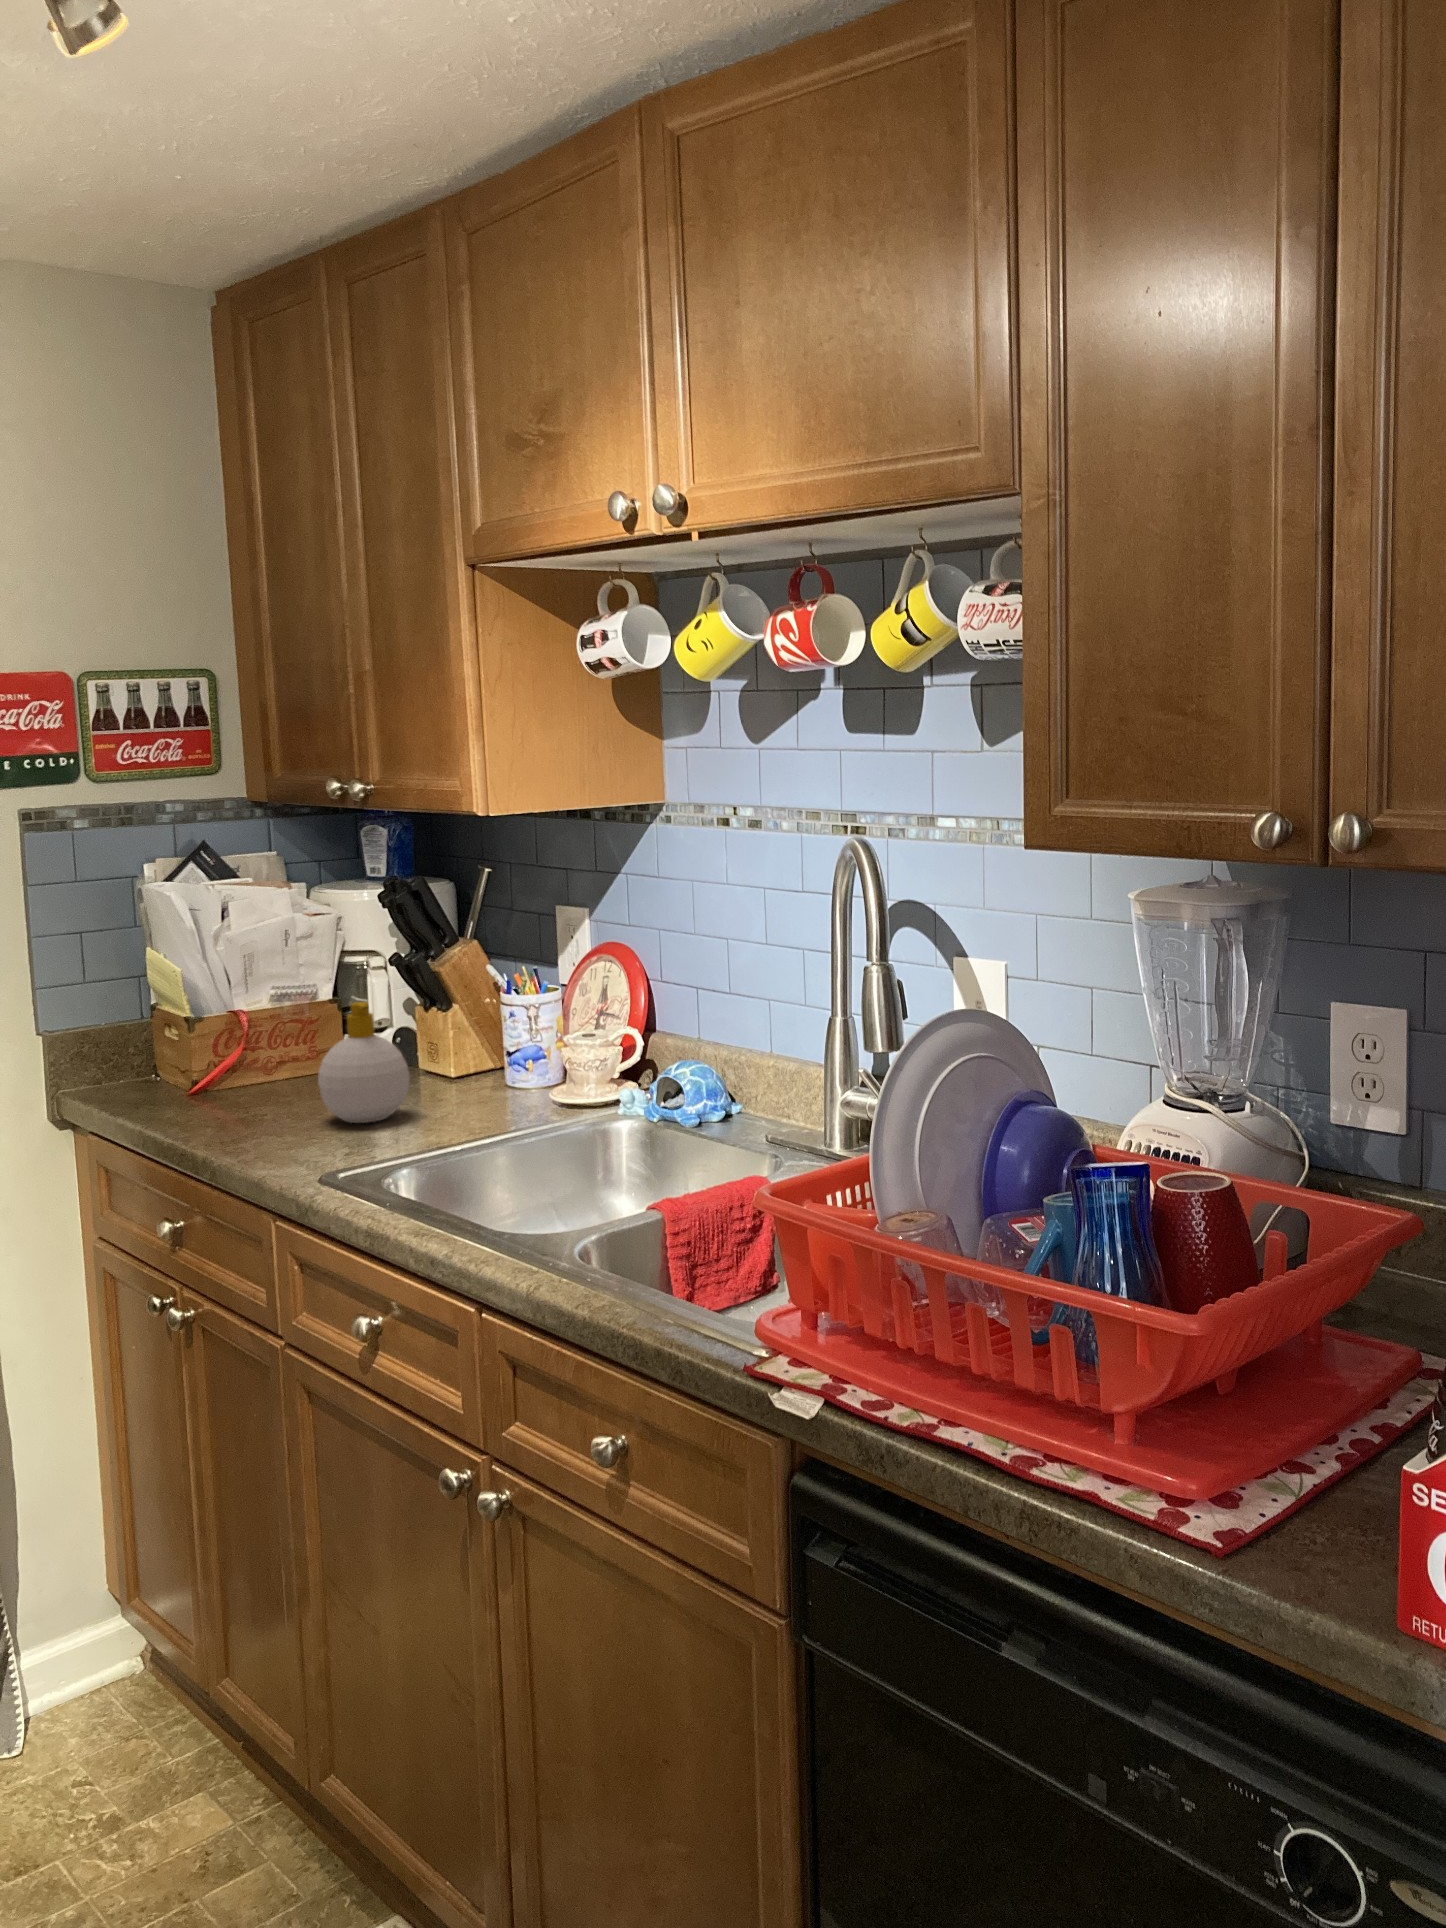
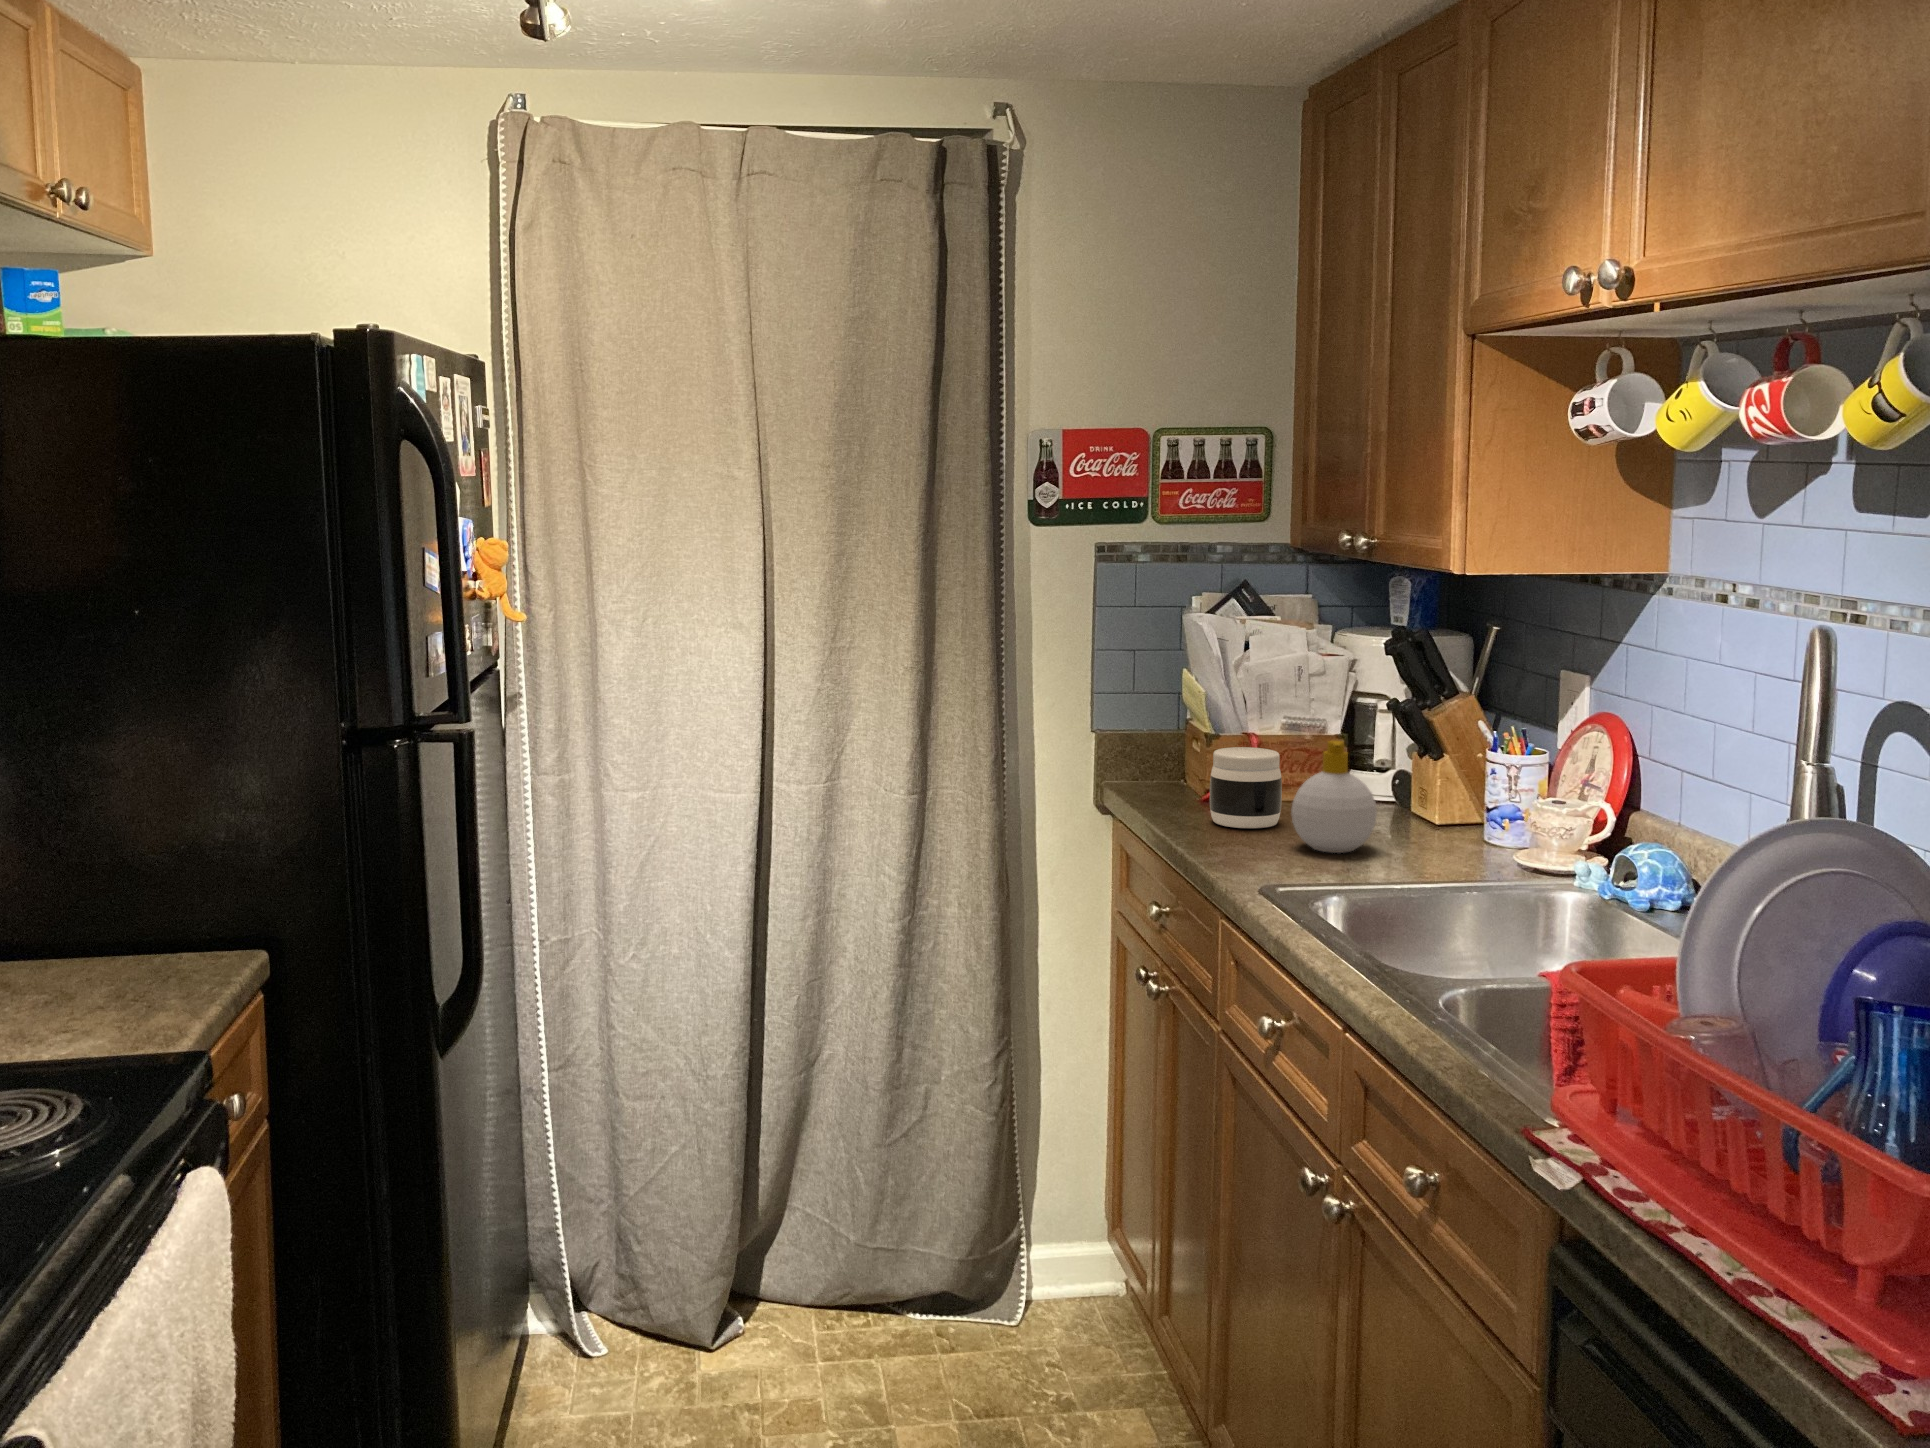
jar: none [210,1022,293,1113] -> present [1210,747,1282,828]

